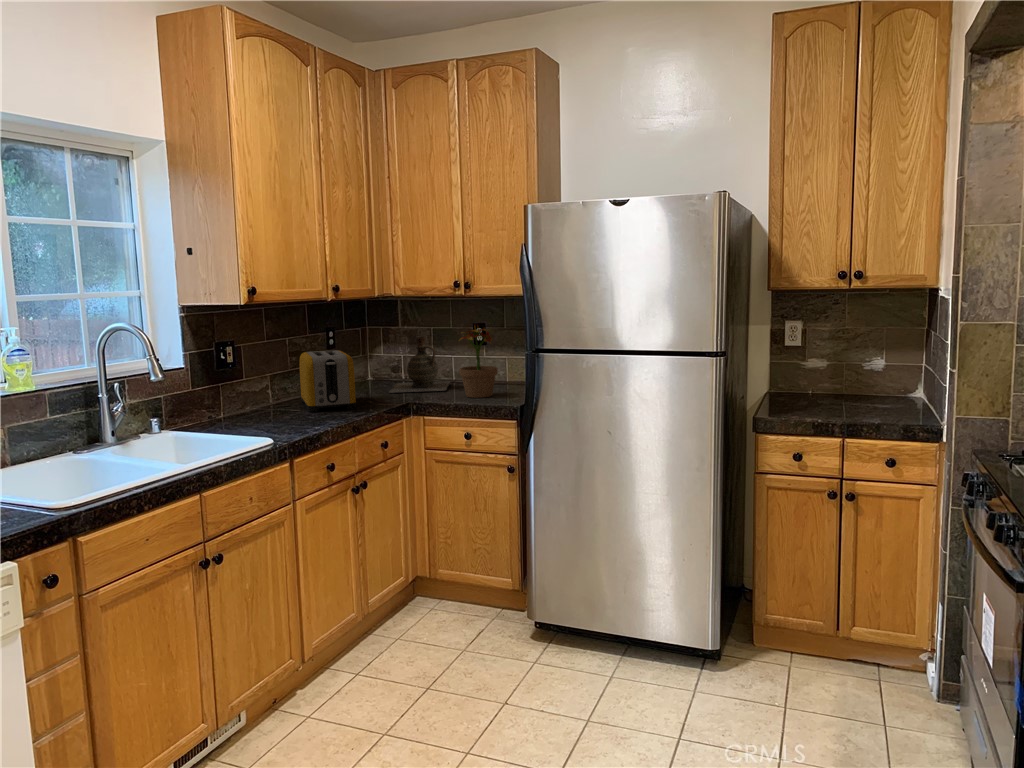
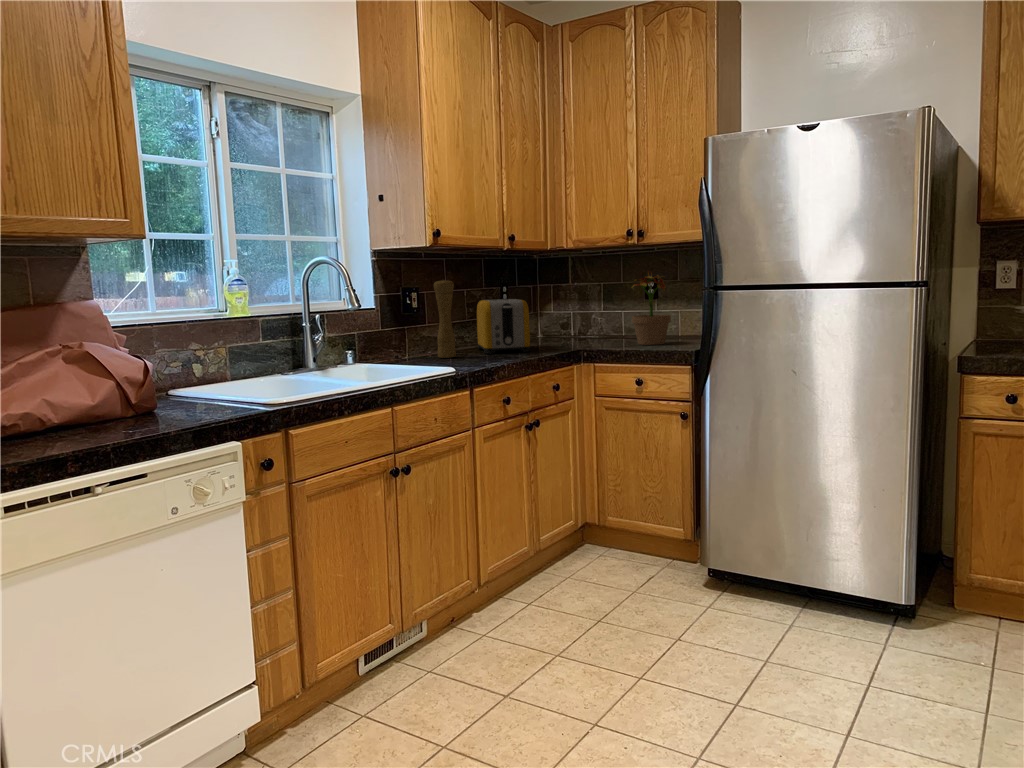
pepper mill: none [250,336,276,419] -> present [434,279,456,358]
ceramic jug: present [389,337,450,393] -> none [560,289,621,343]

